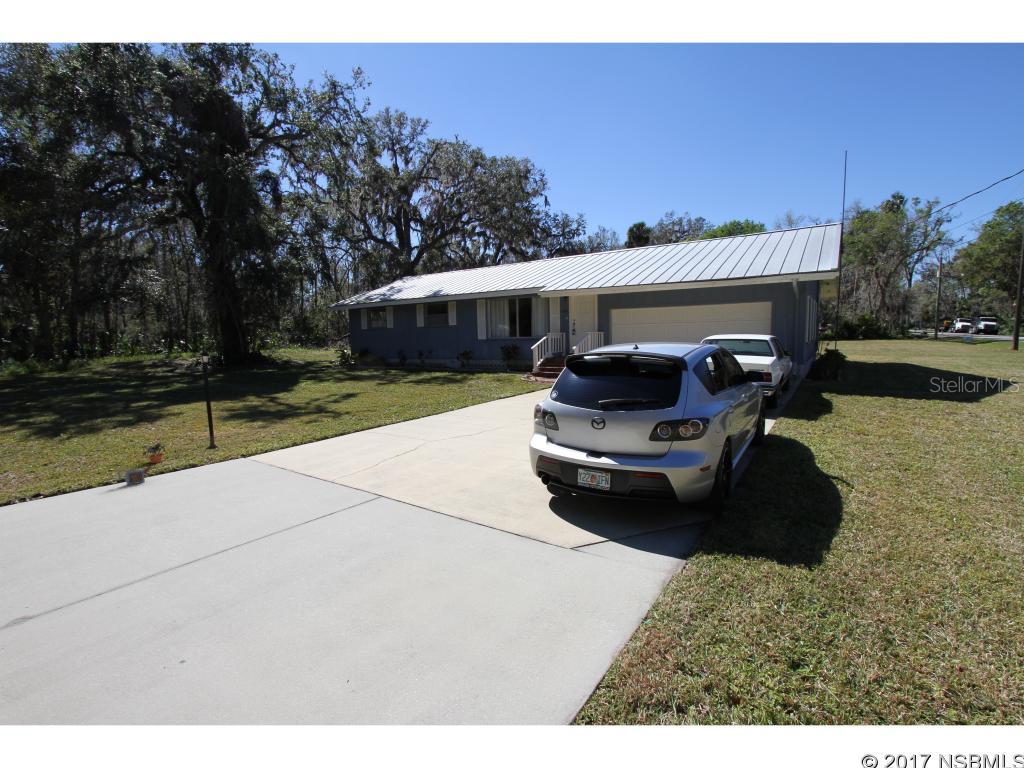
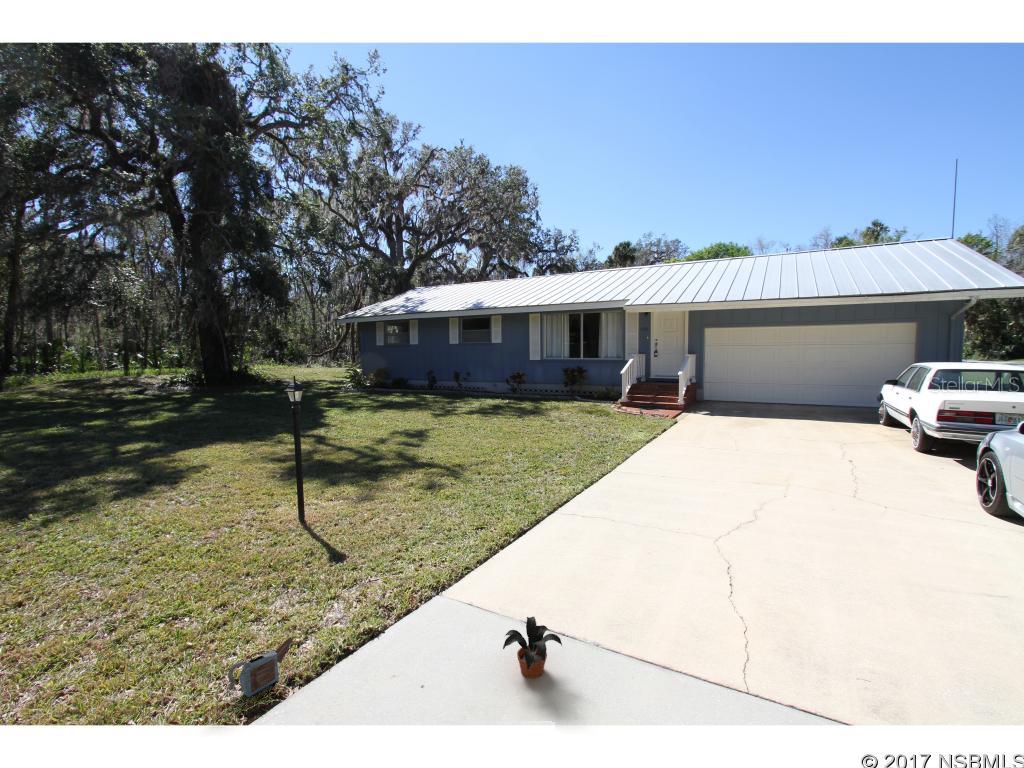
potted plant: present [142,443,166,463] -> present [503,617,562,678]

